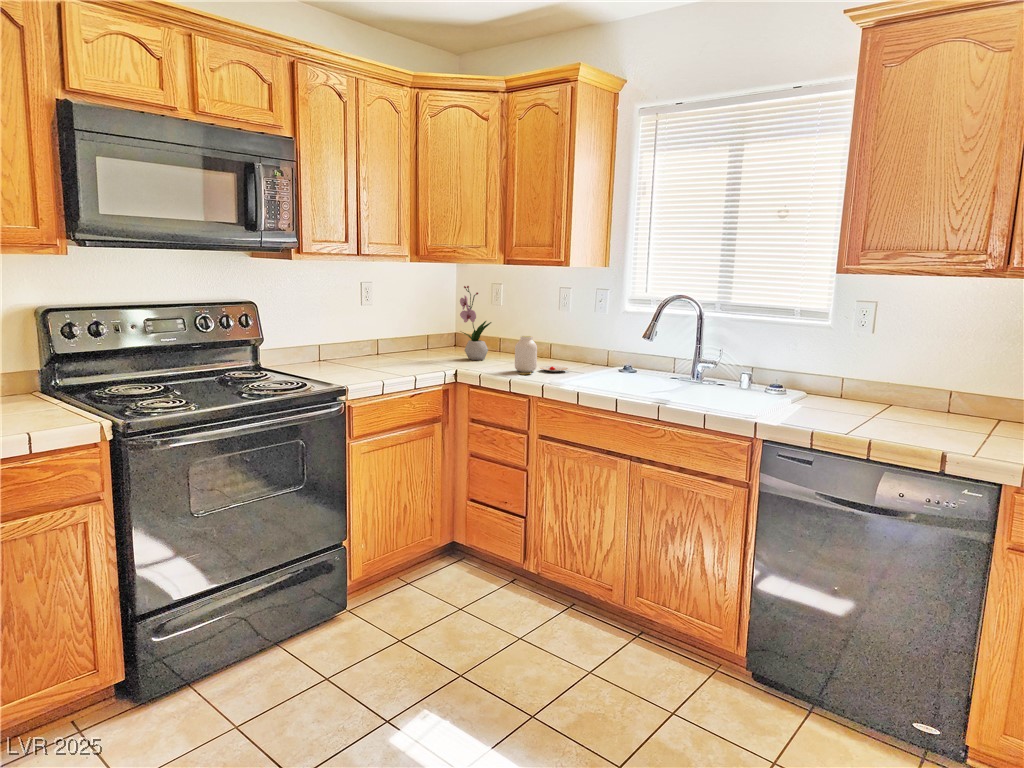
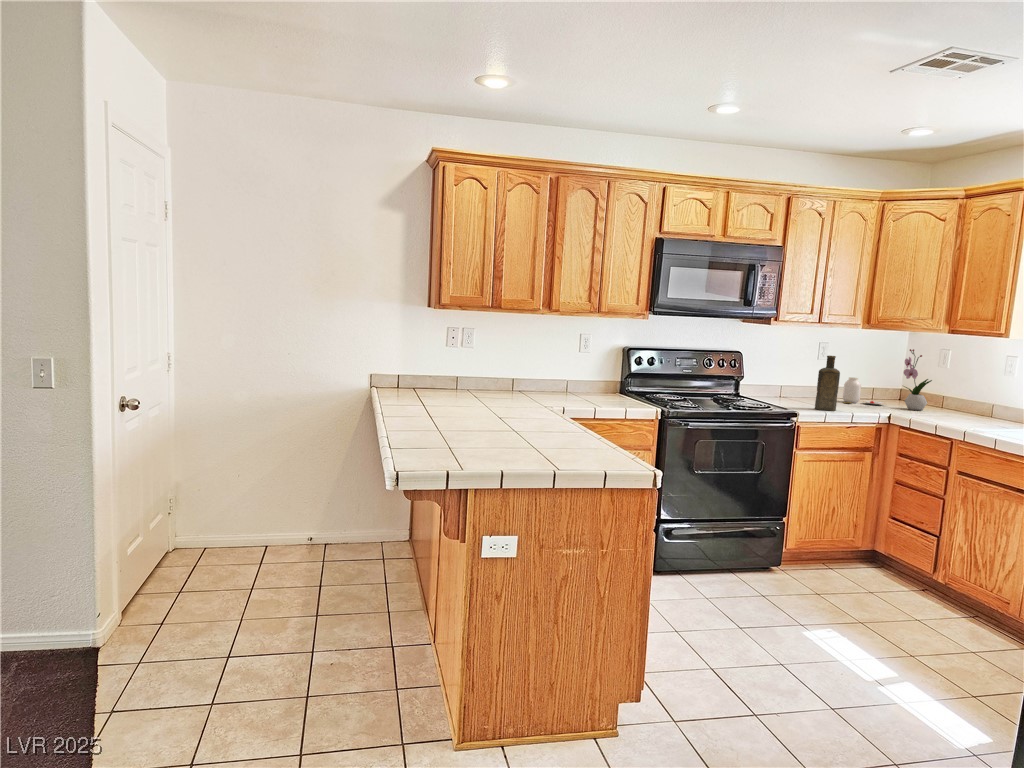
bottle: none [358,300,391,376] -> present [815,356,840,411]
jar: present [515,336,568,375] -> present [843,377,885,405]

